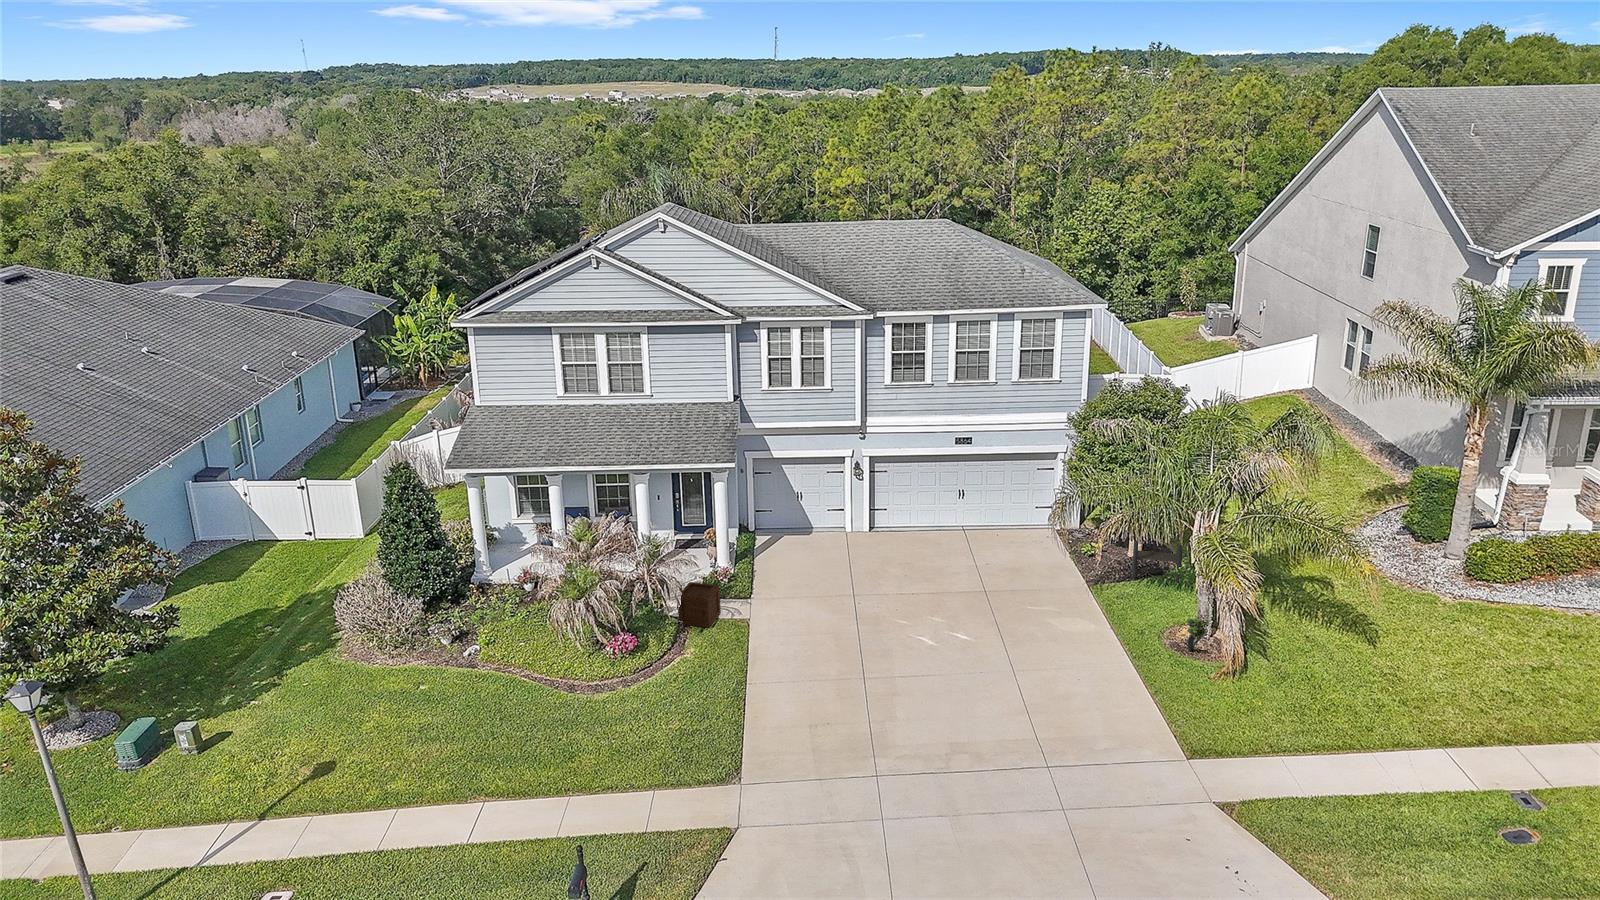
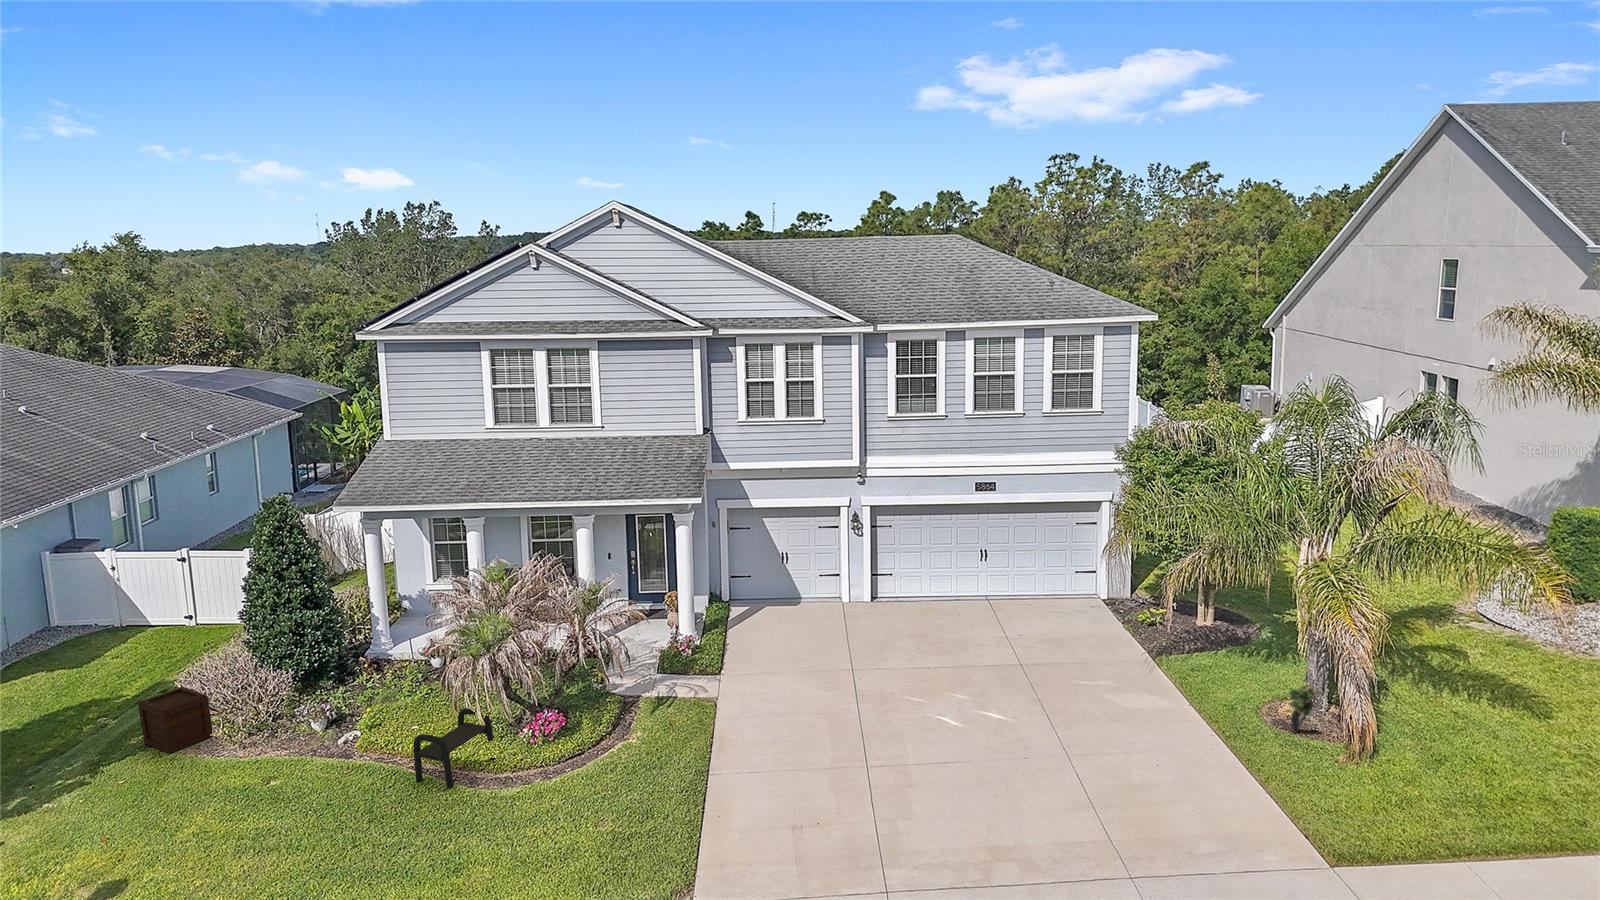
bench: present [1132,541,1182,583] -> present [414,708,495,788]
wooden crate: present [678,582,721,628] -> present [138,687,212,754]

